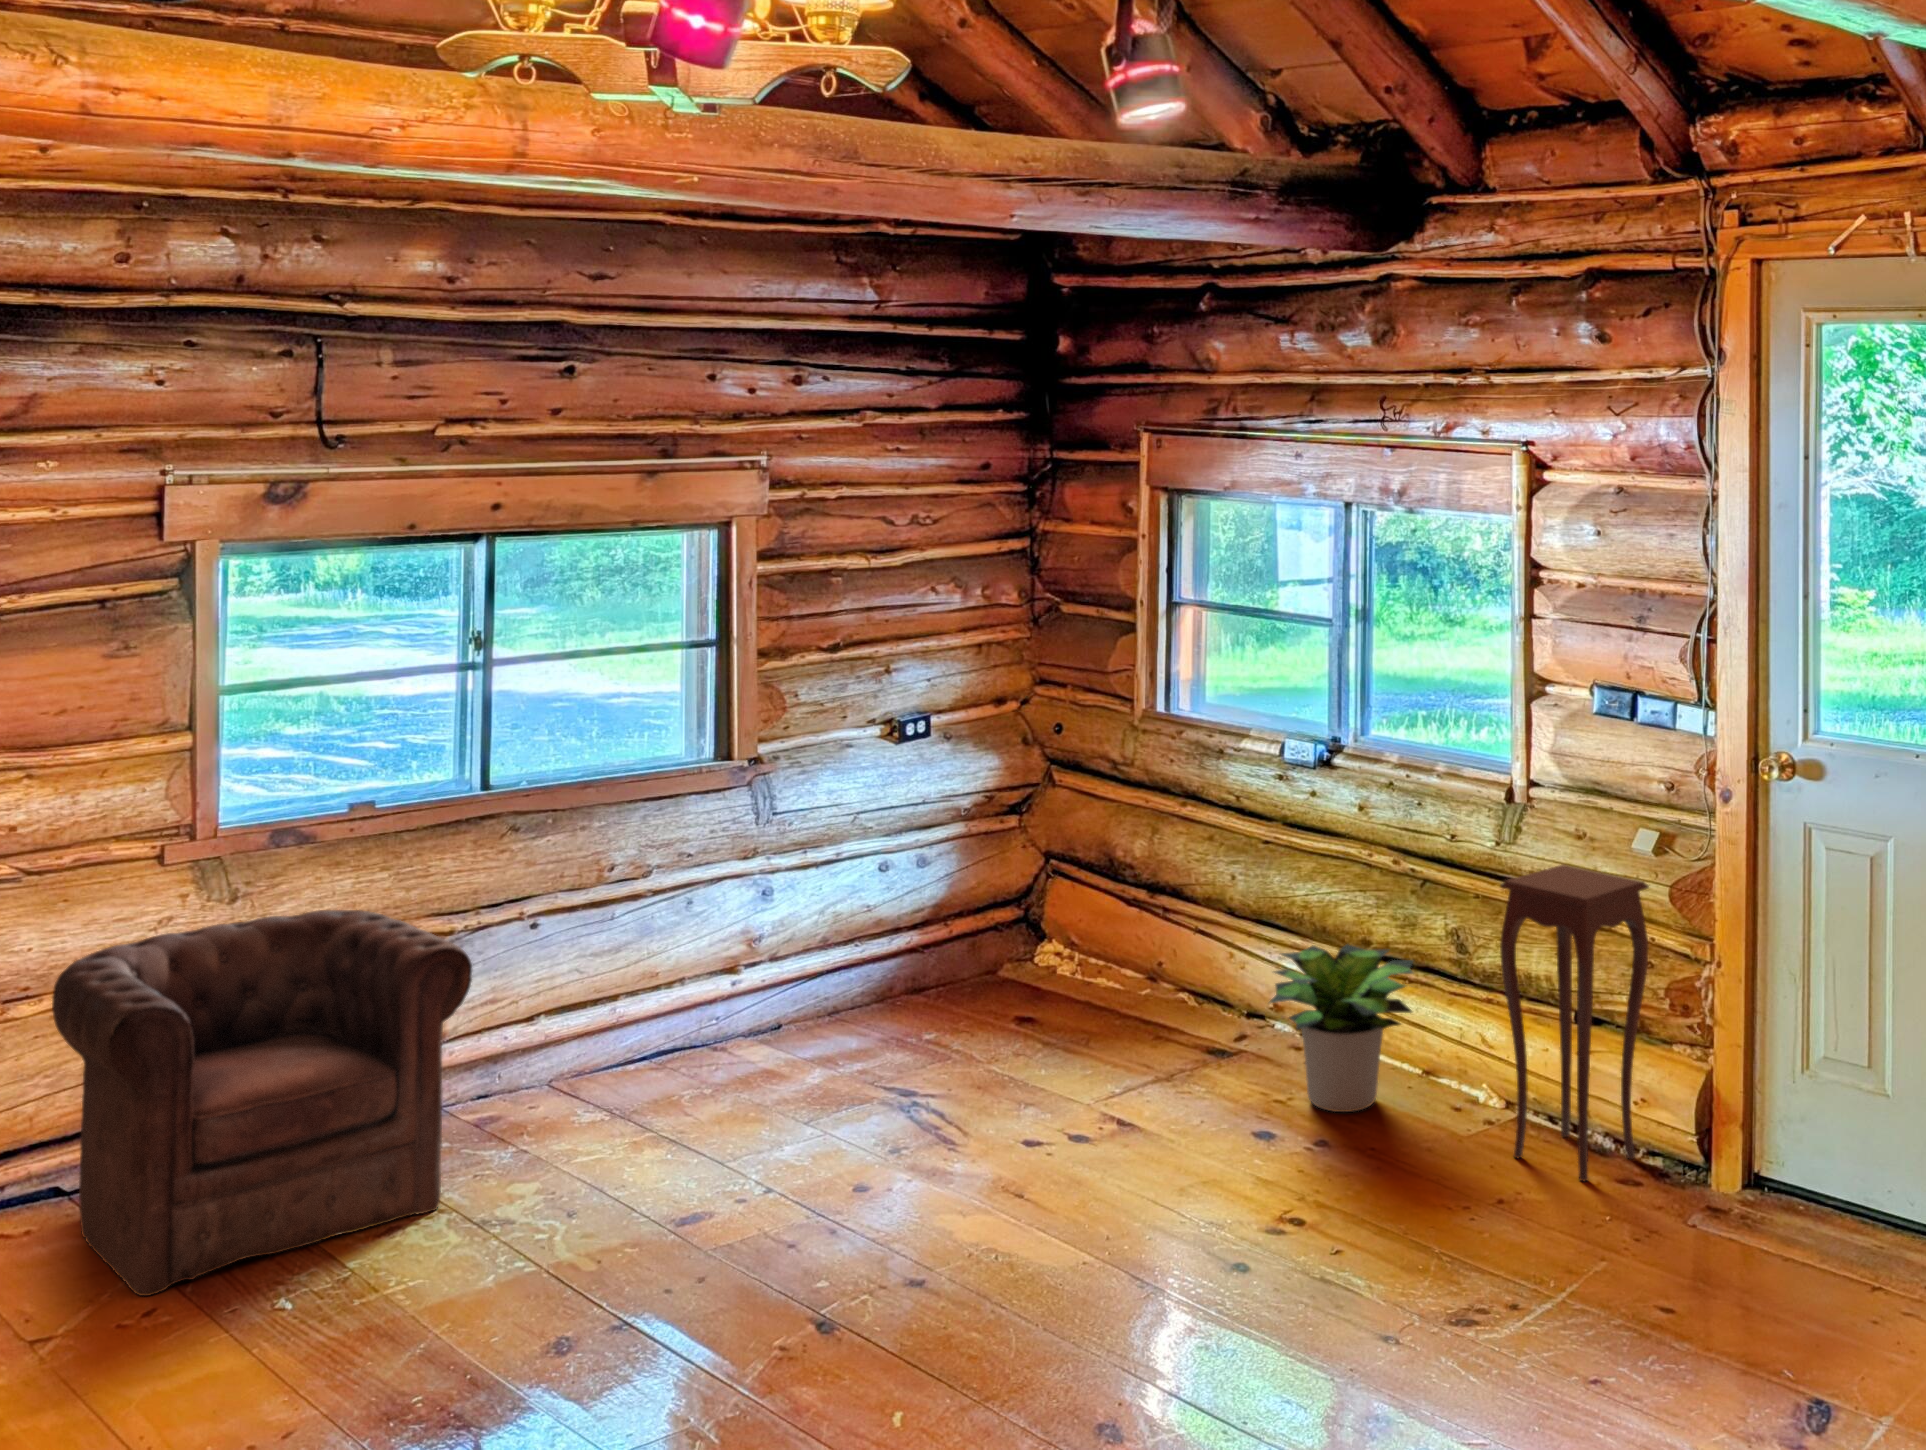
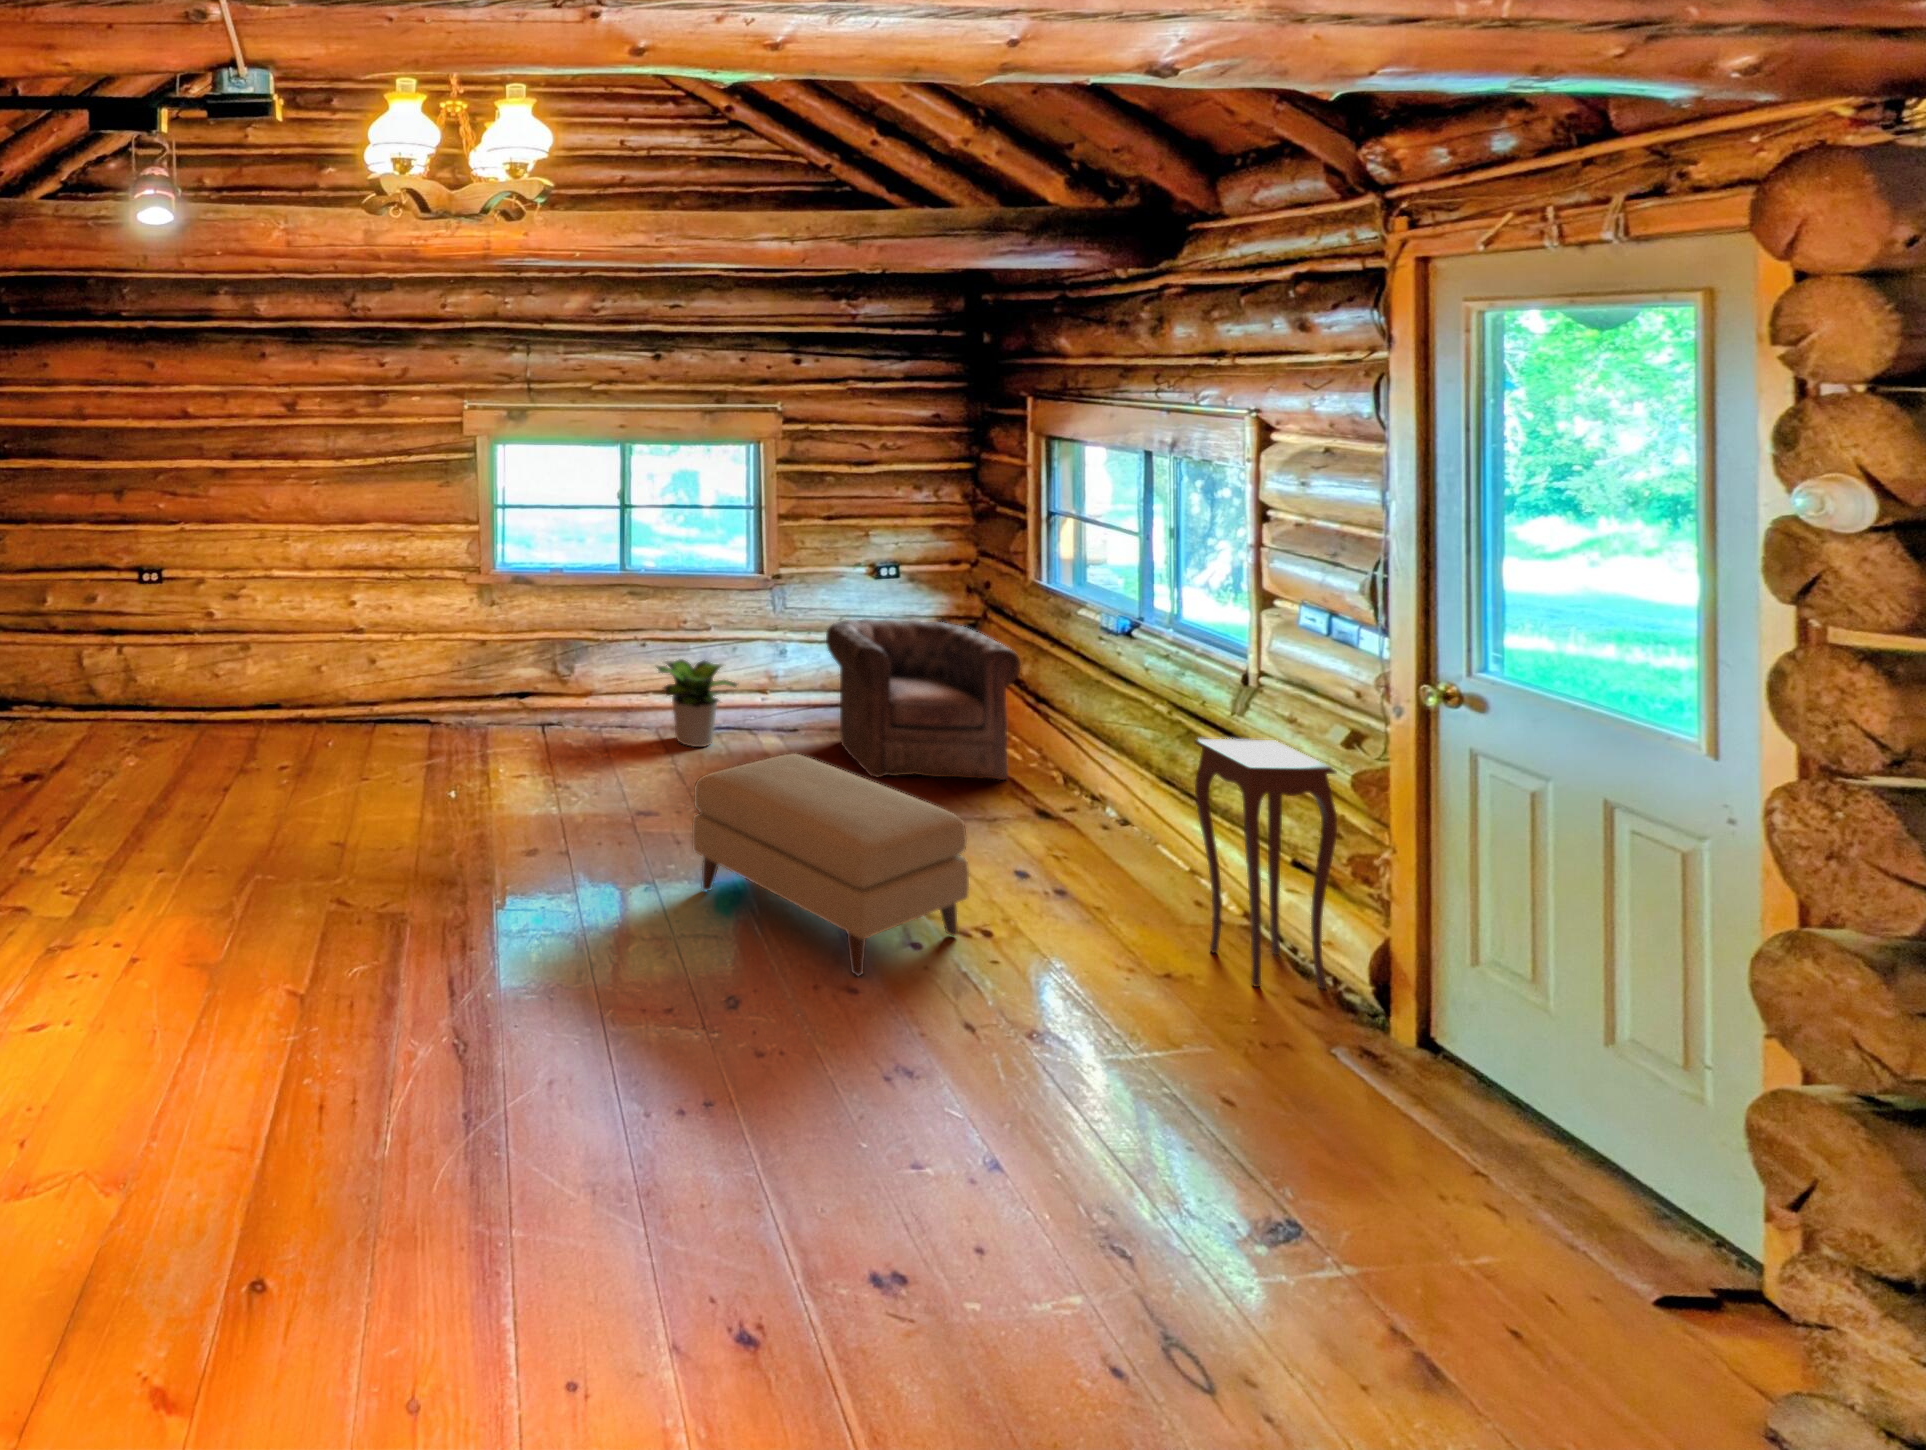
armchair: present [52,910,472,1296] -> present [826,619,1020,780]
potted plant: present [1270,944,1413,1112] -> present [657,659,737,747]
ottoman: none [885,1041,1292,1356] -> present [692,754,969,976]

